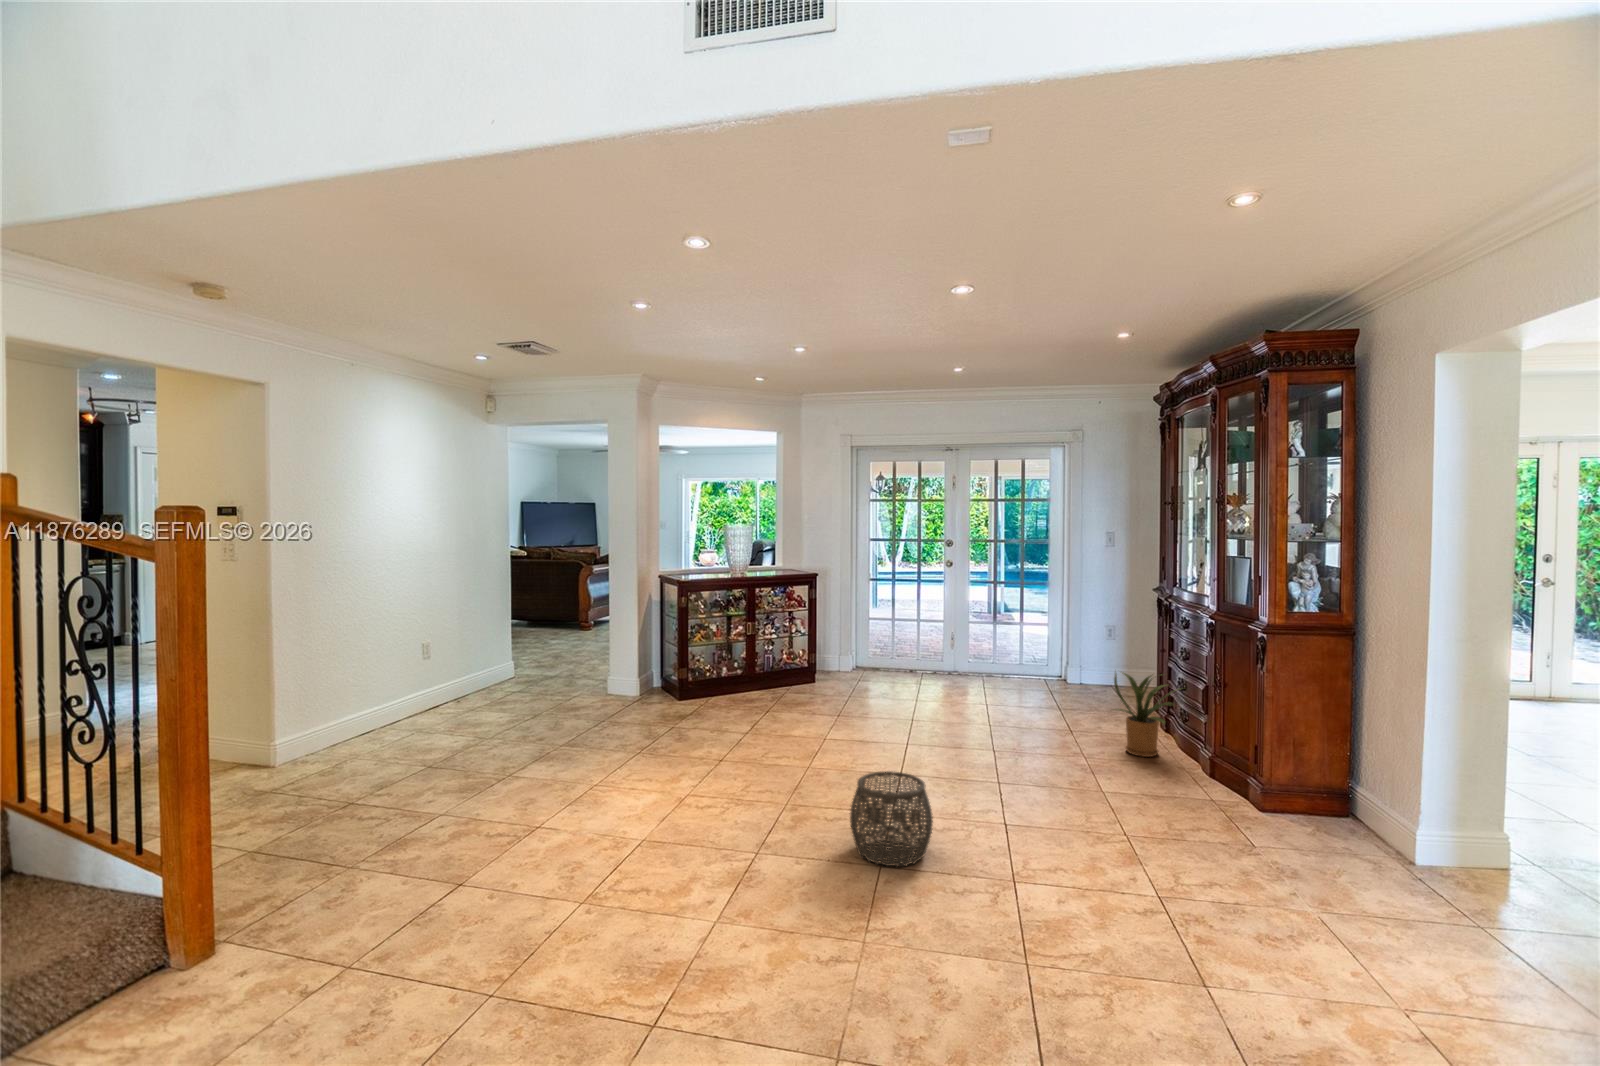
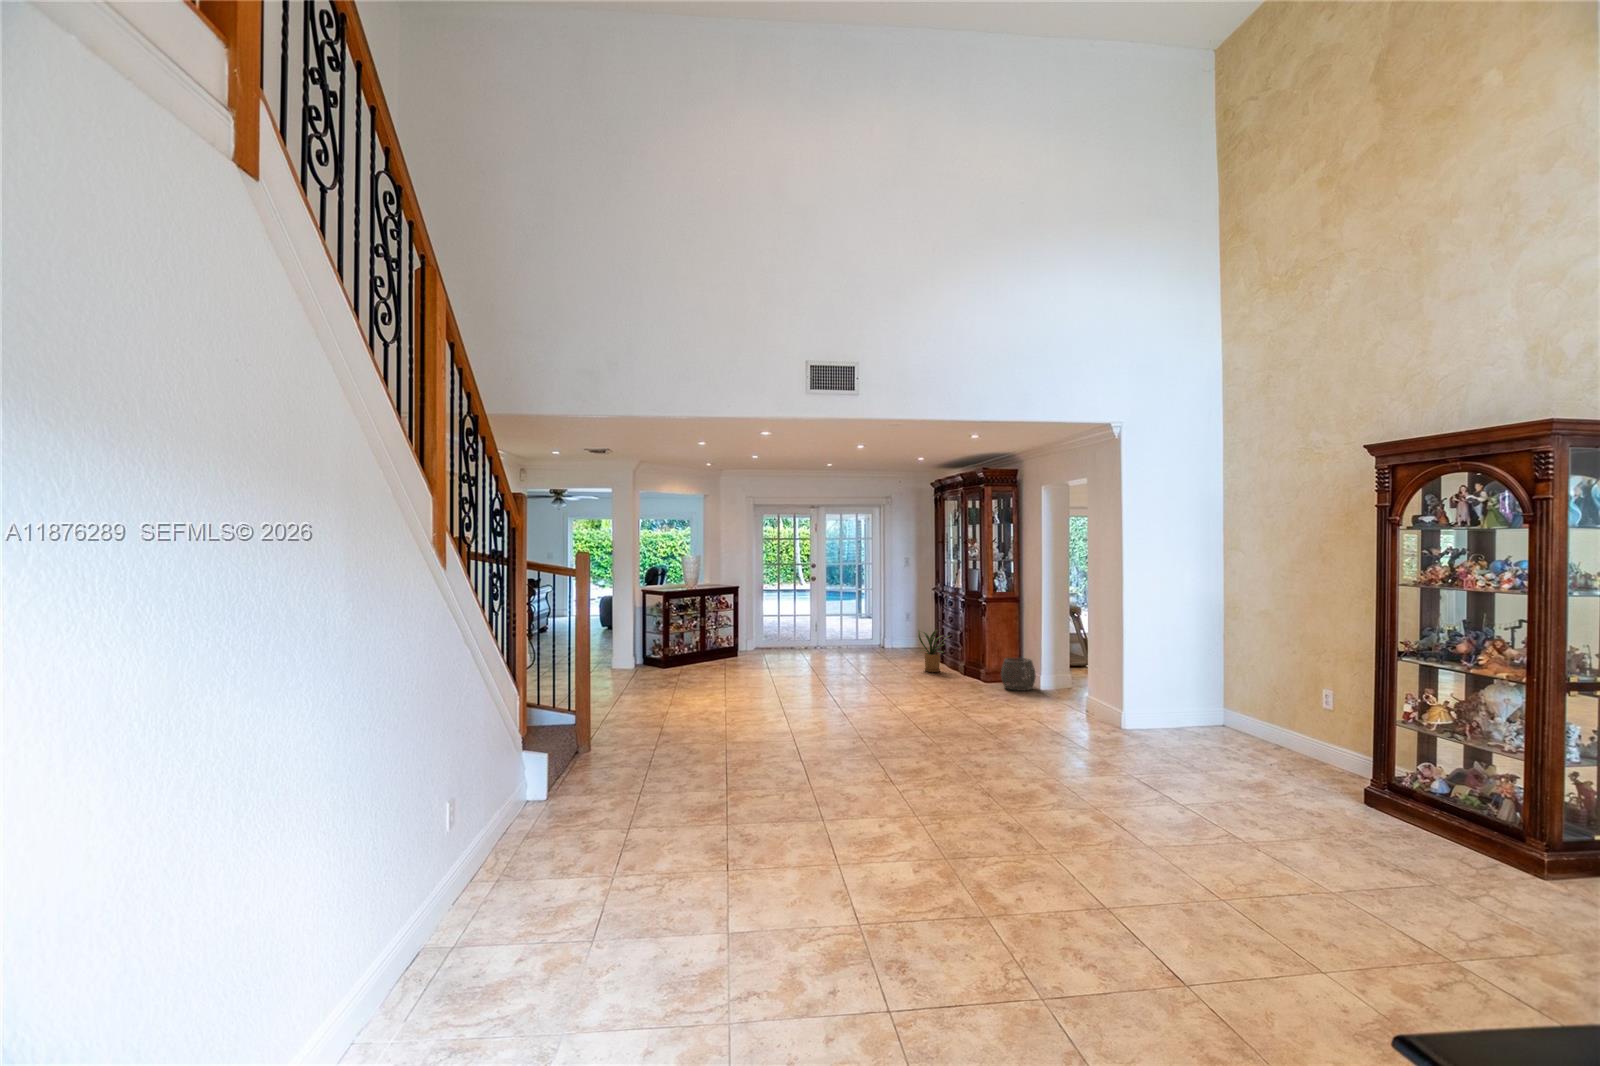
woven basket: present [850,771,933,866] -> present [1001,658,1036,691]

